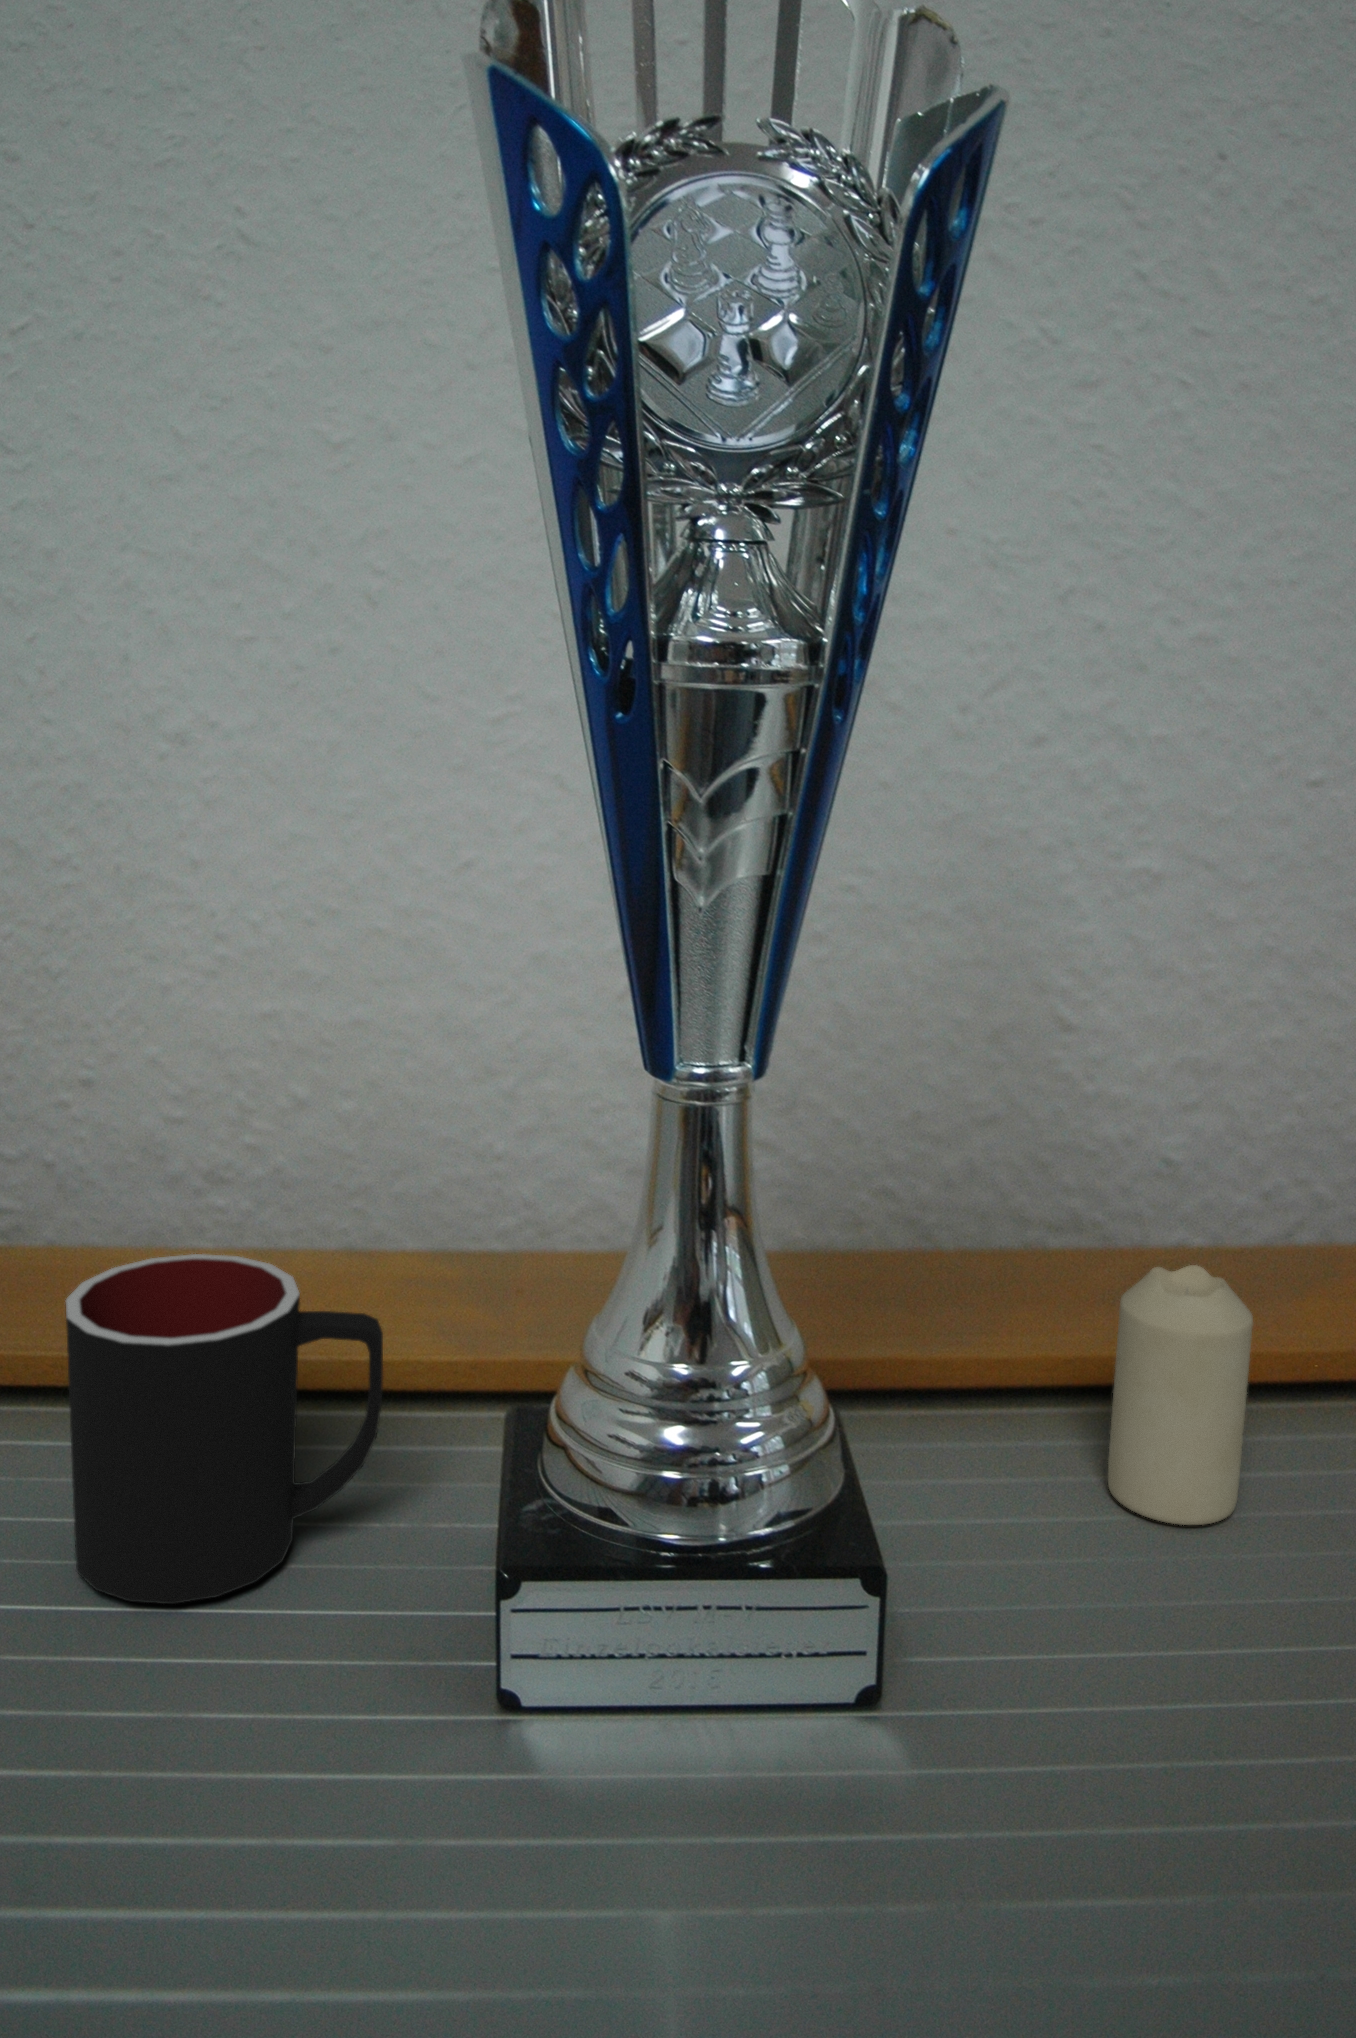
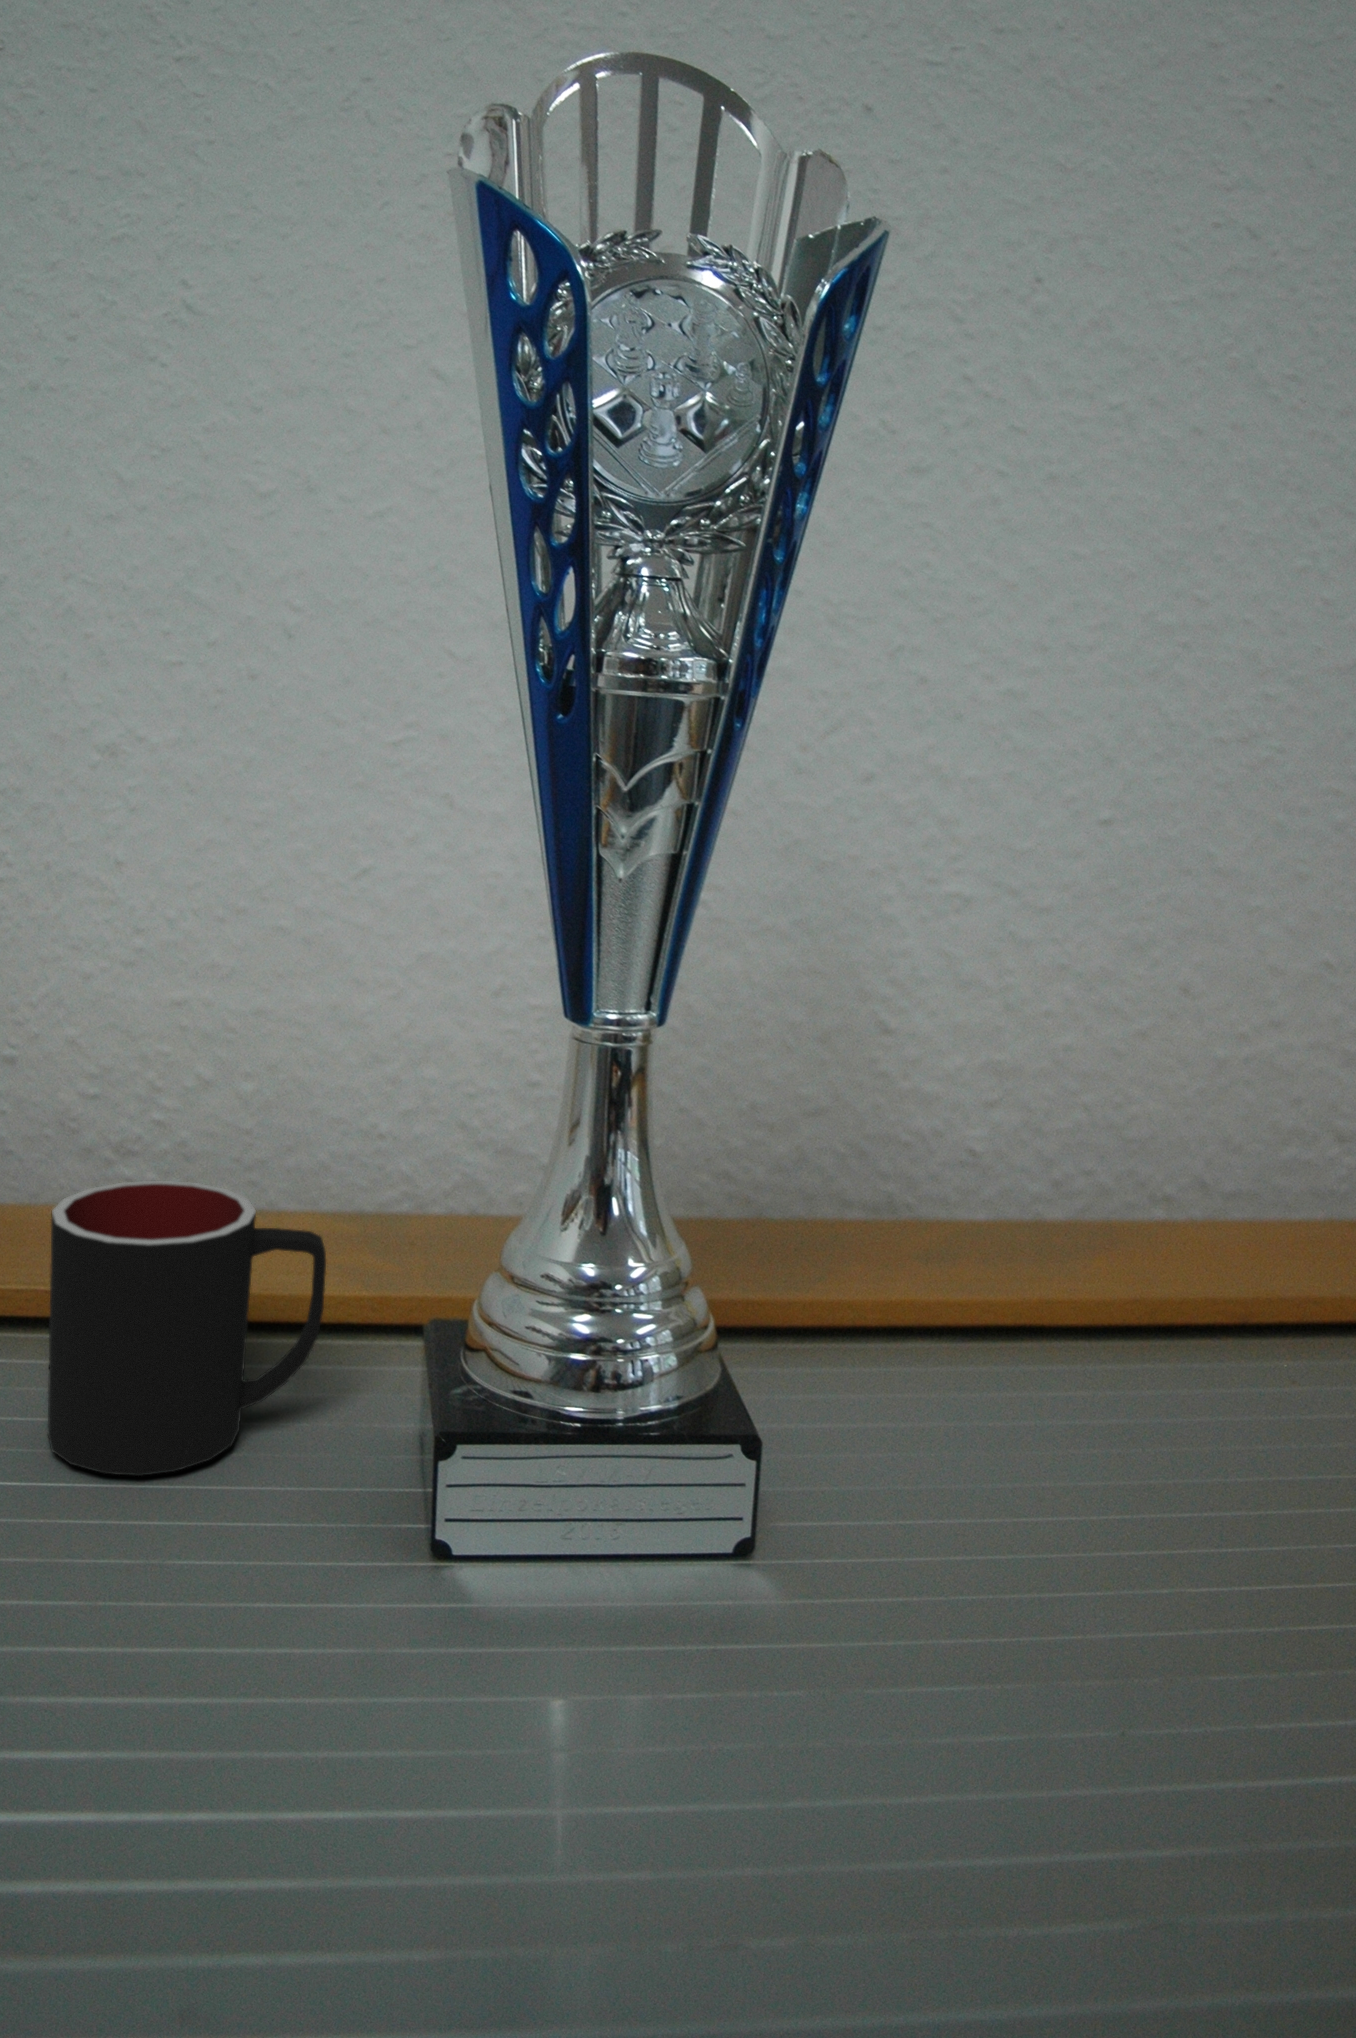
candle: present [1108,1265,1253,1525] -> none [937,1210,1061,1429]

